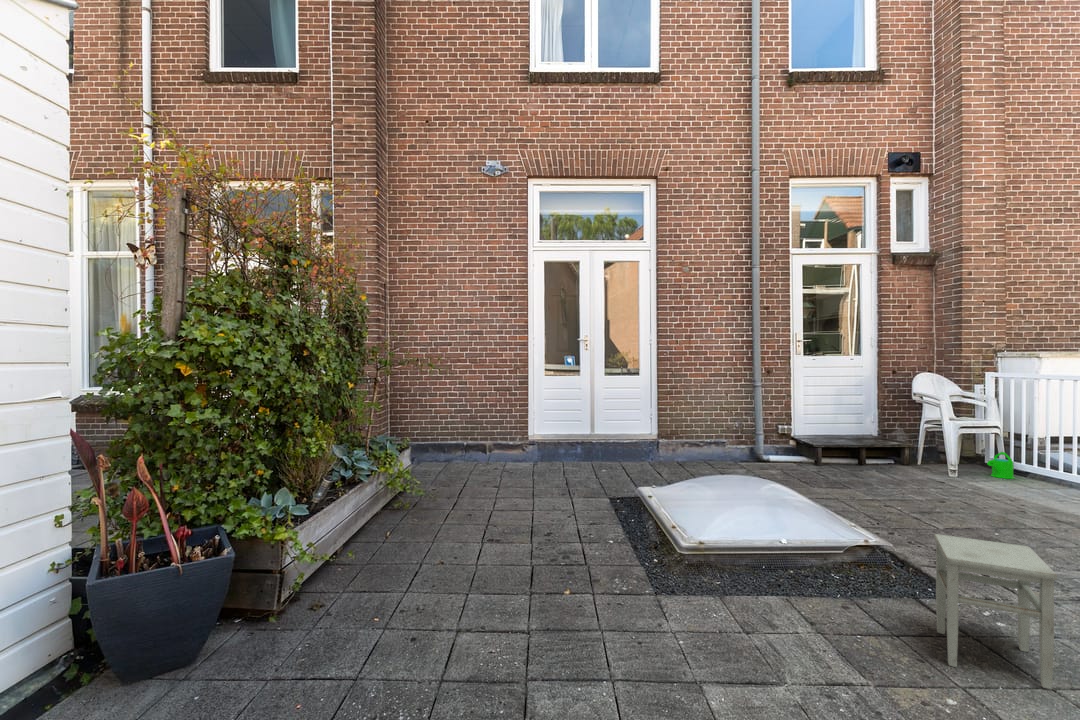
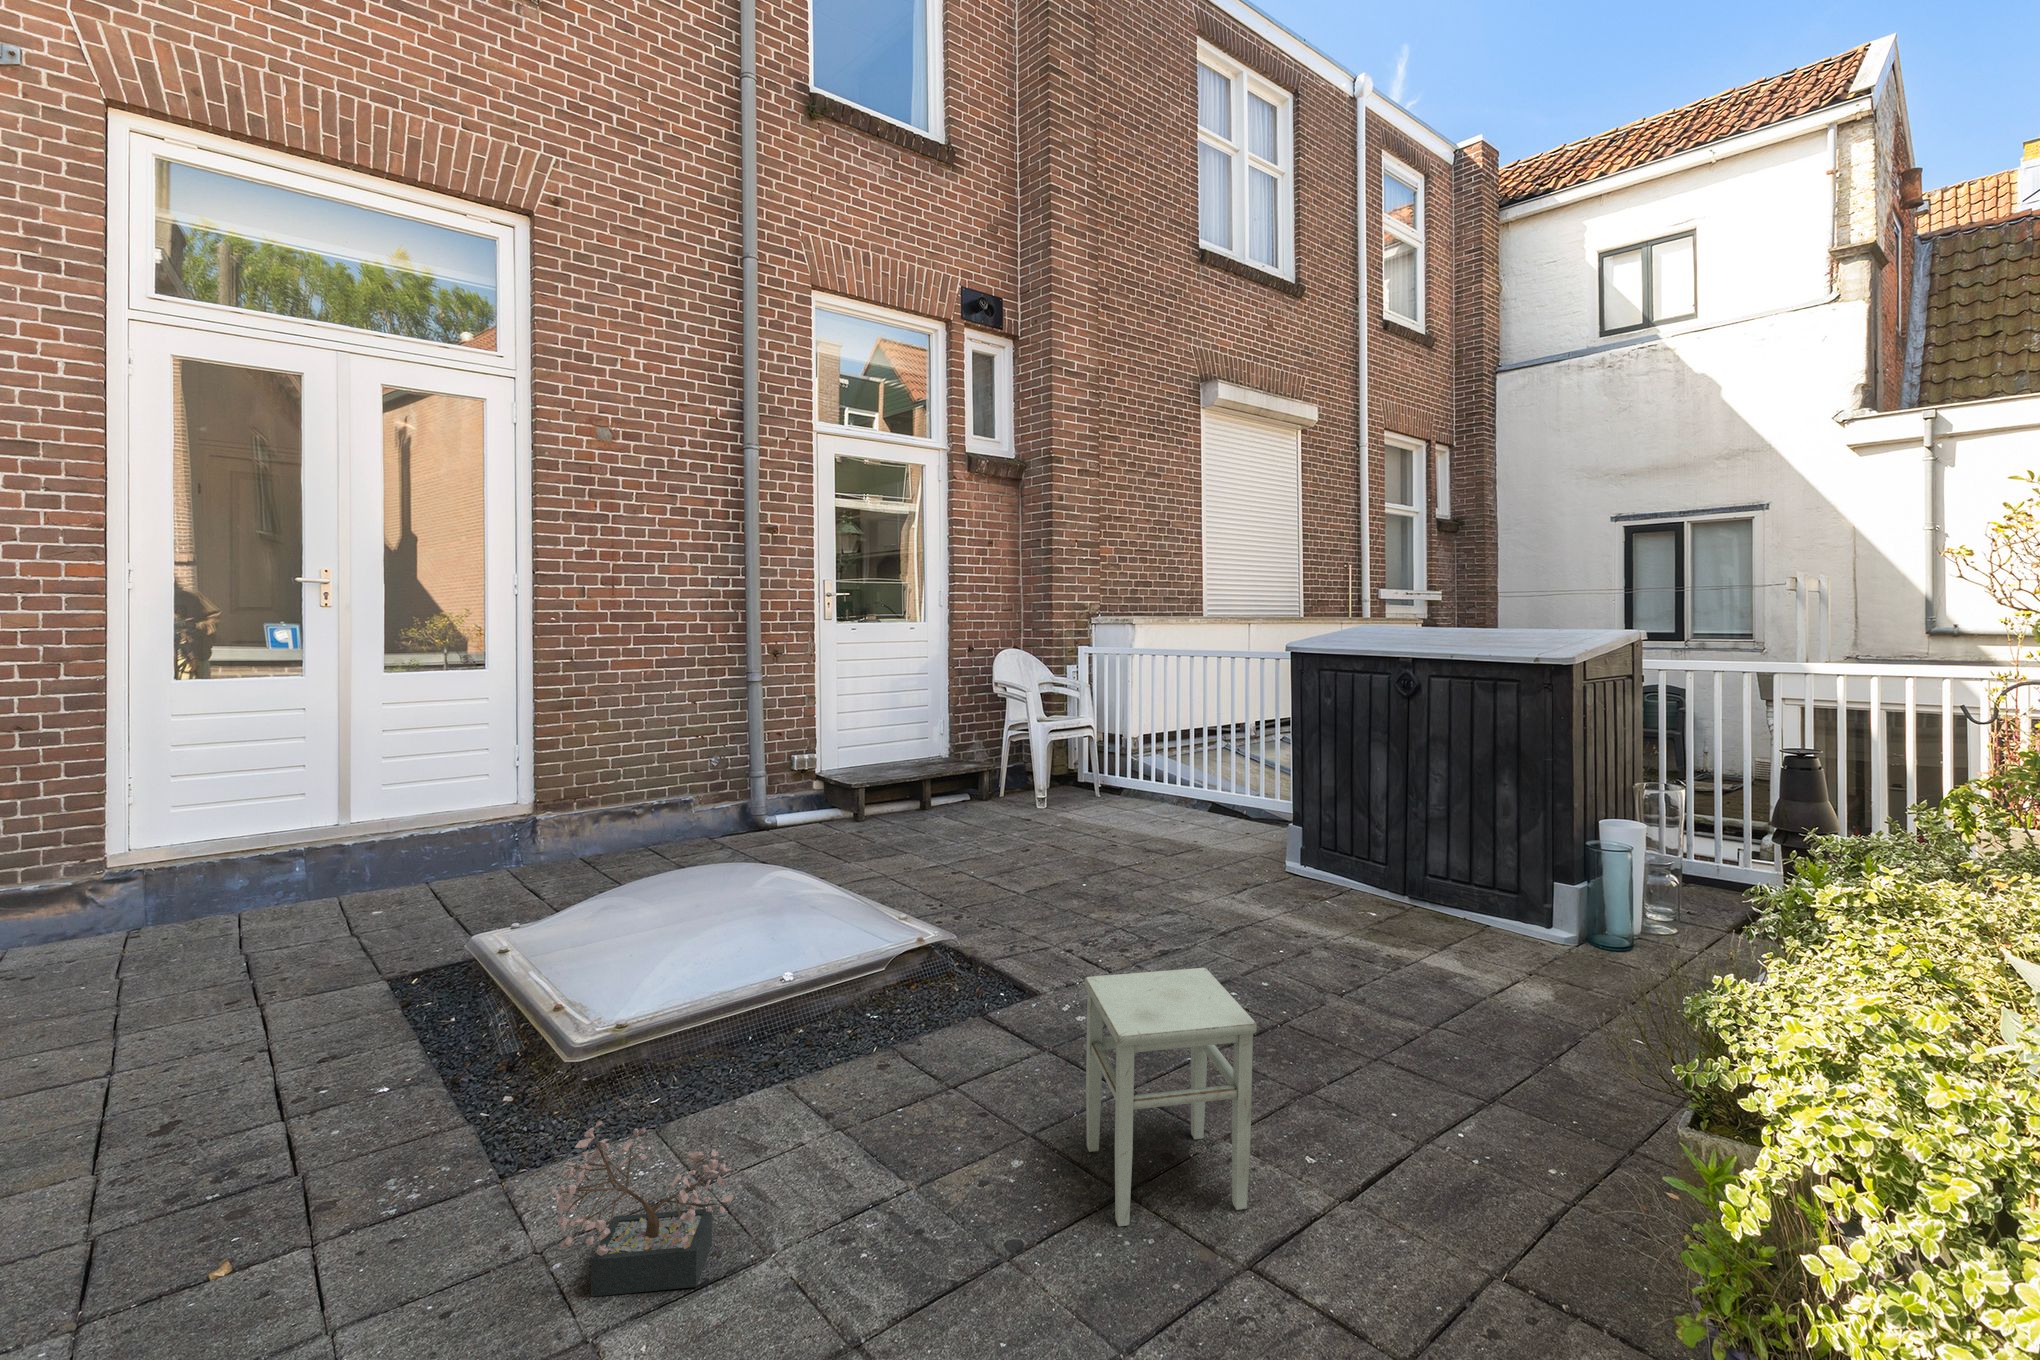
watering can: present [987,452,1015,479] -> none [1087,765,1116,804]
decorative plant: none [668,538,738,612] -> present [551,1121,734,1297]

